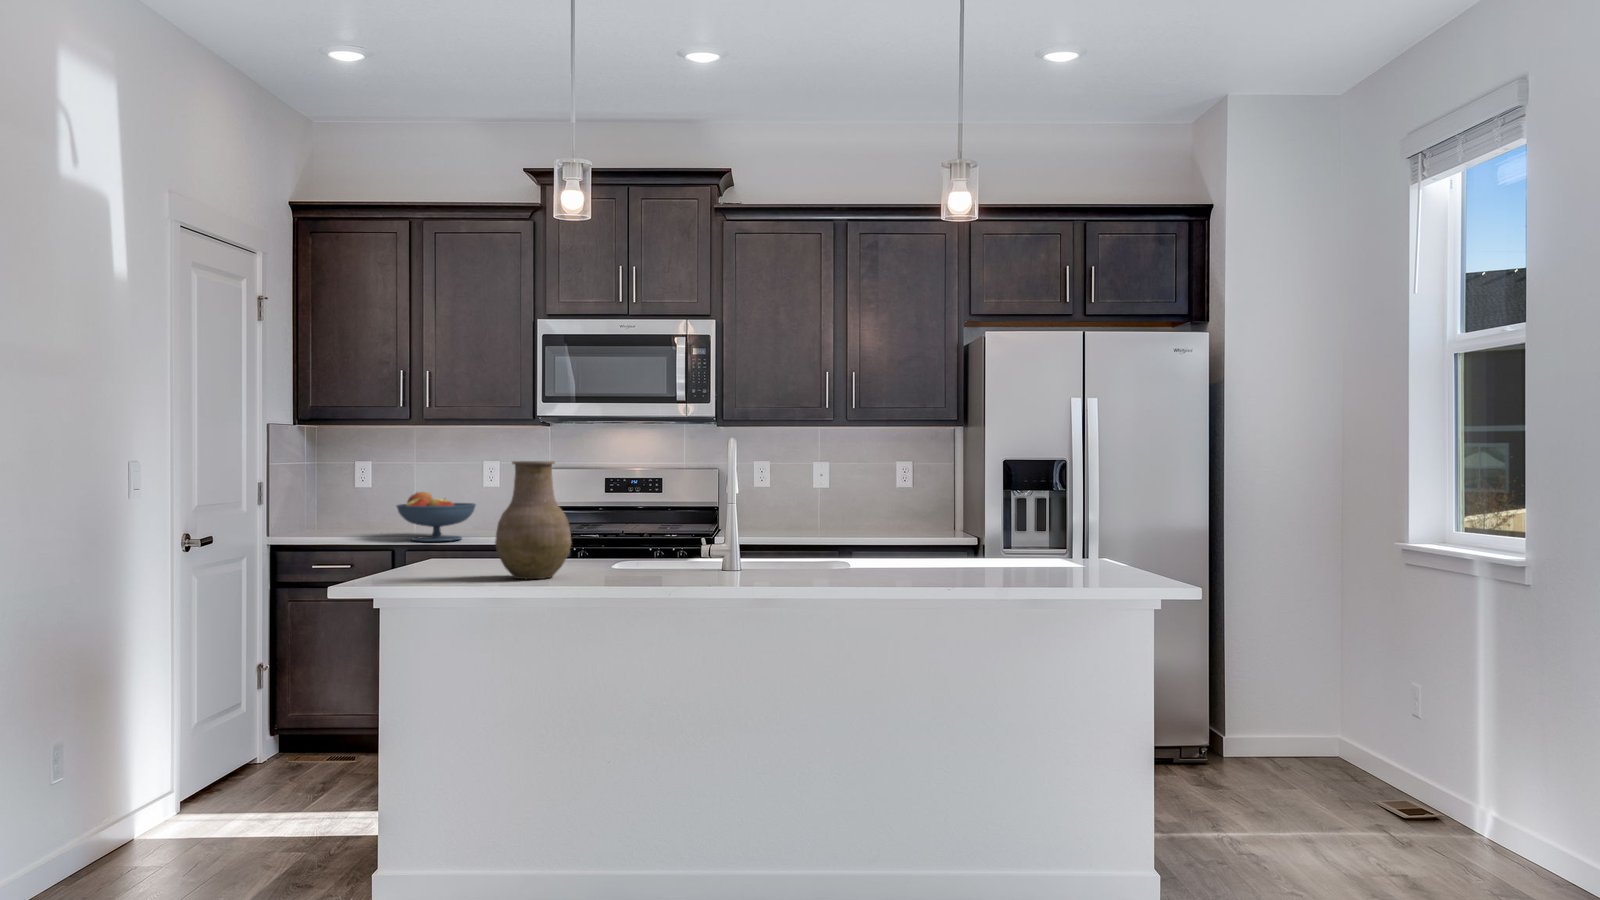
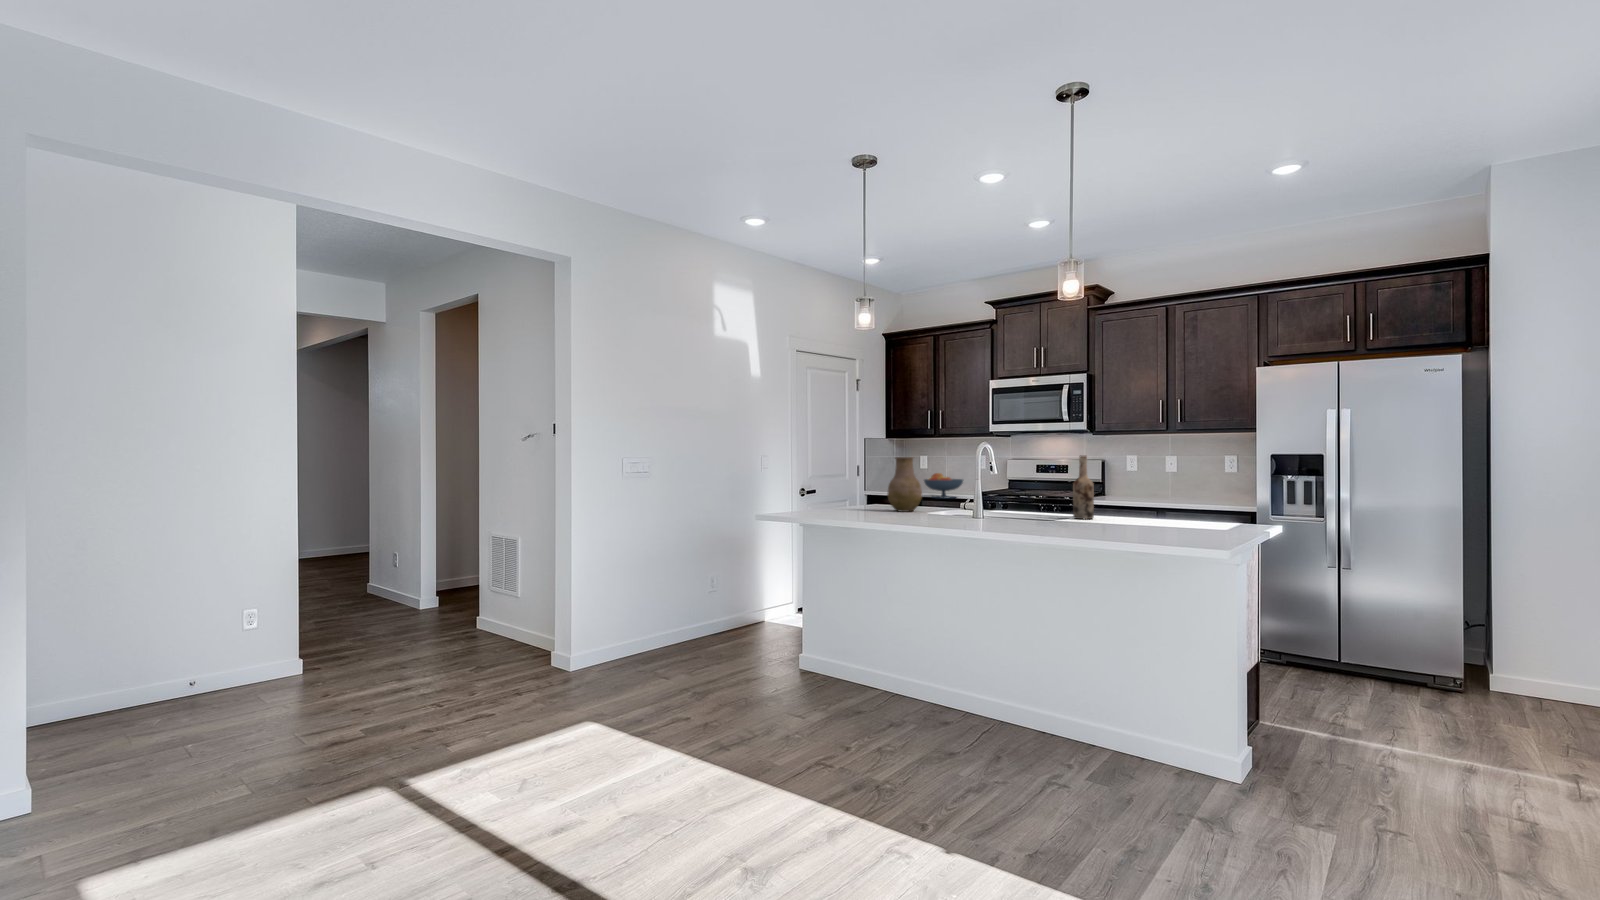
wine bottle: none [883,460,918,575] -> present [1073,456,1094,519]

